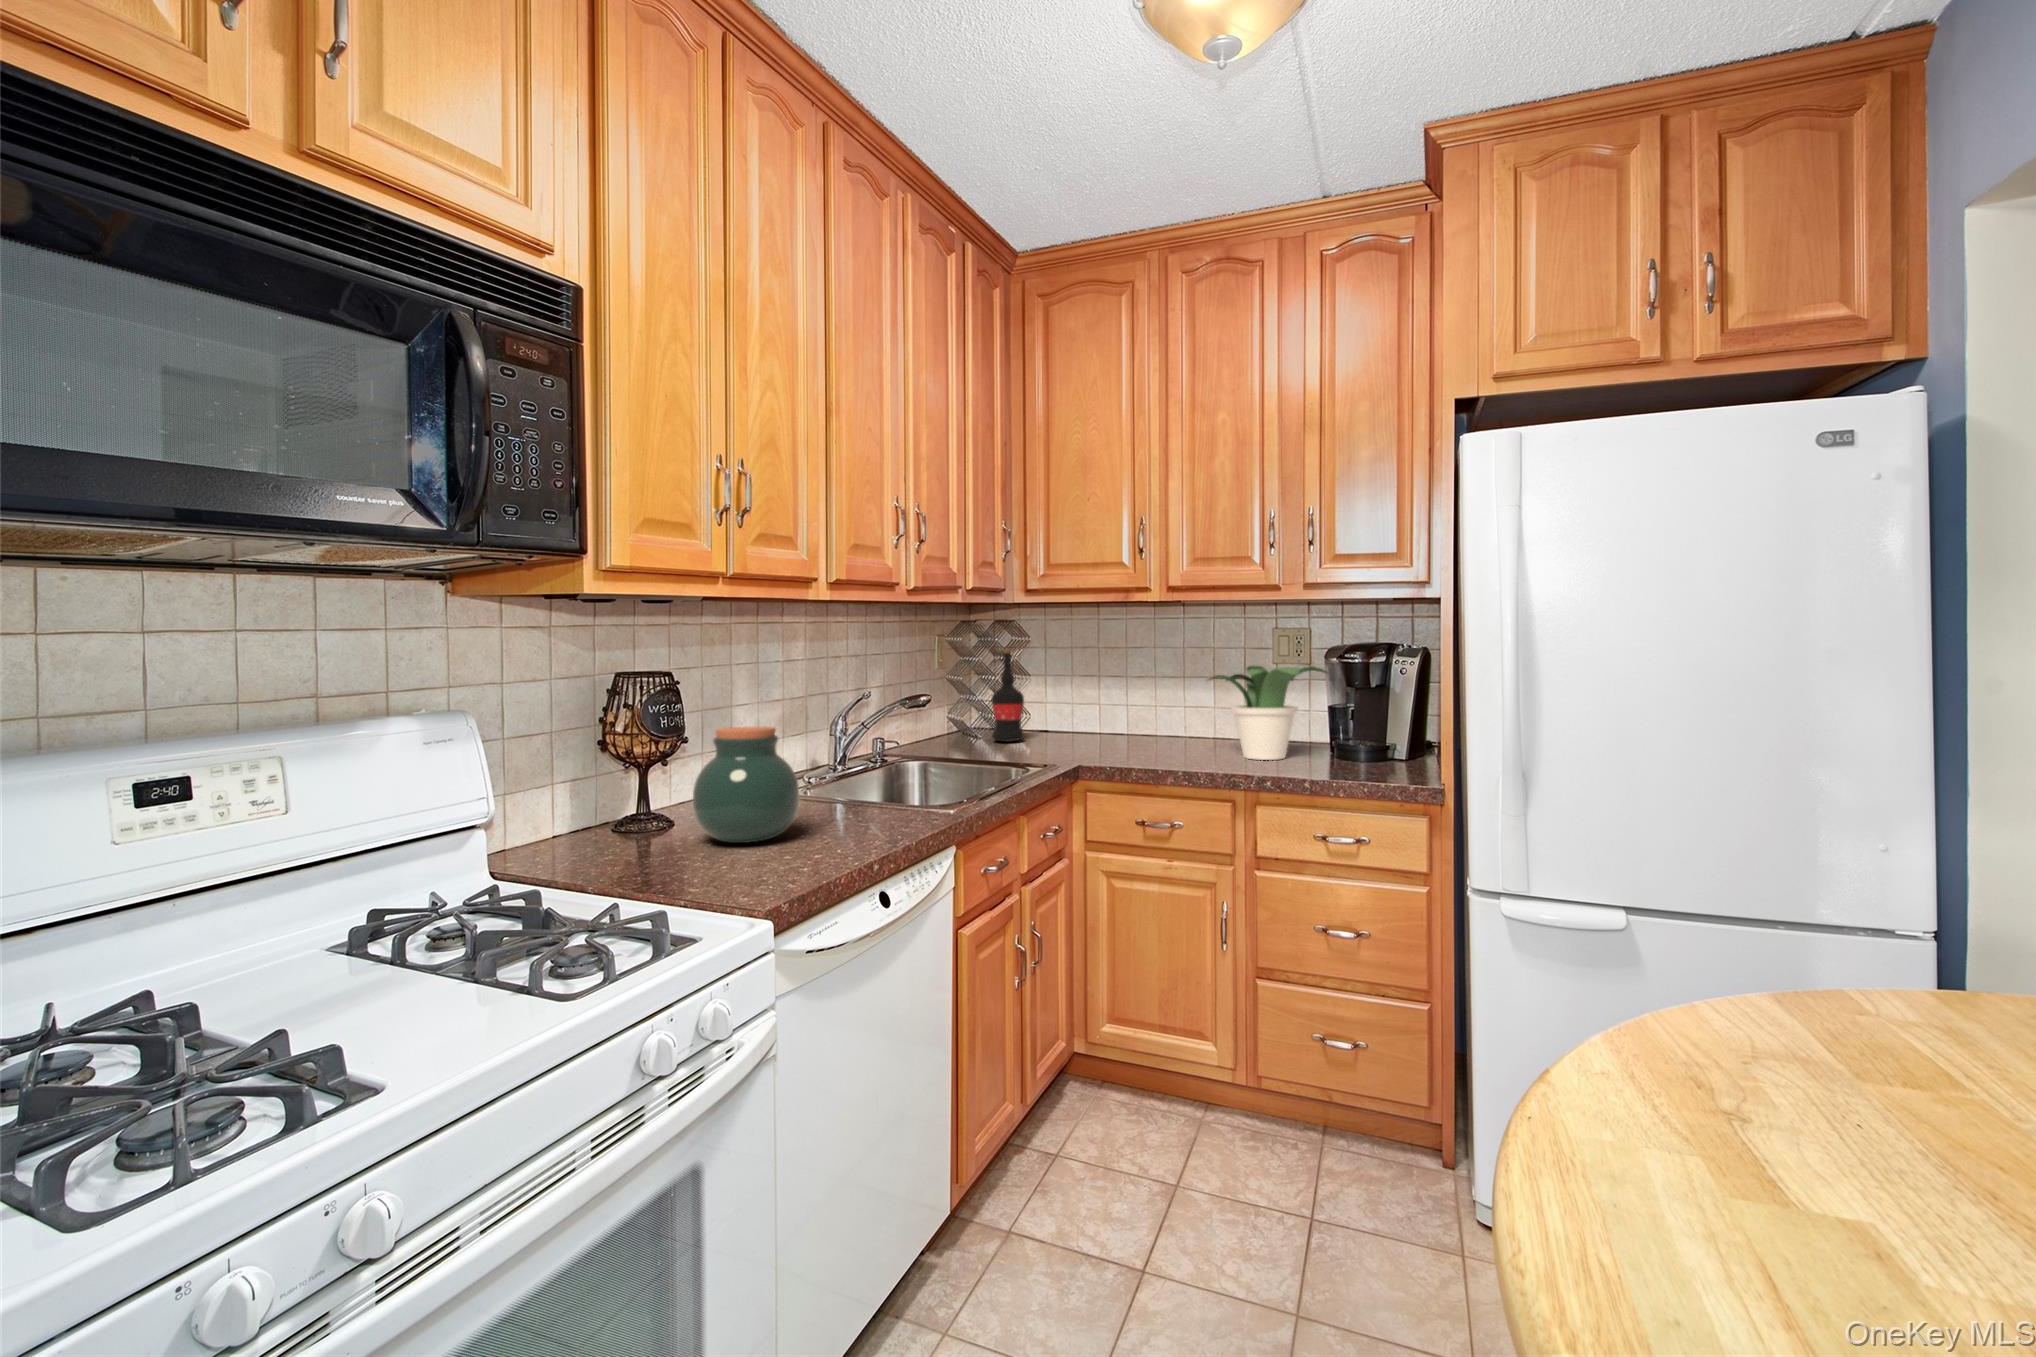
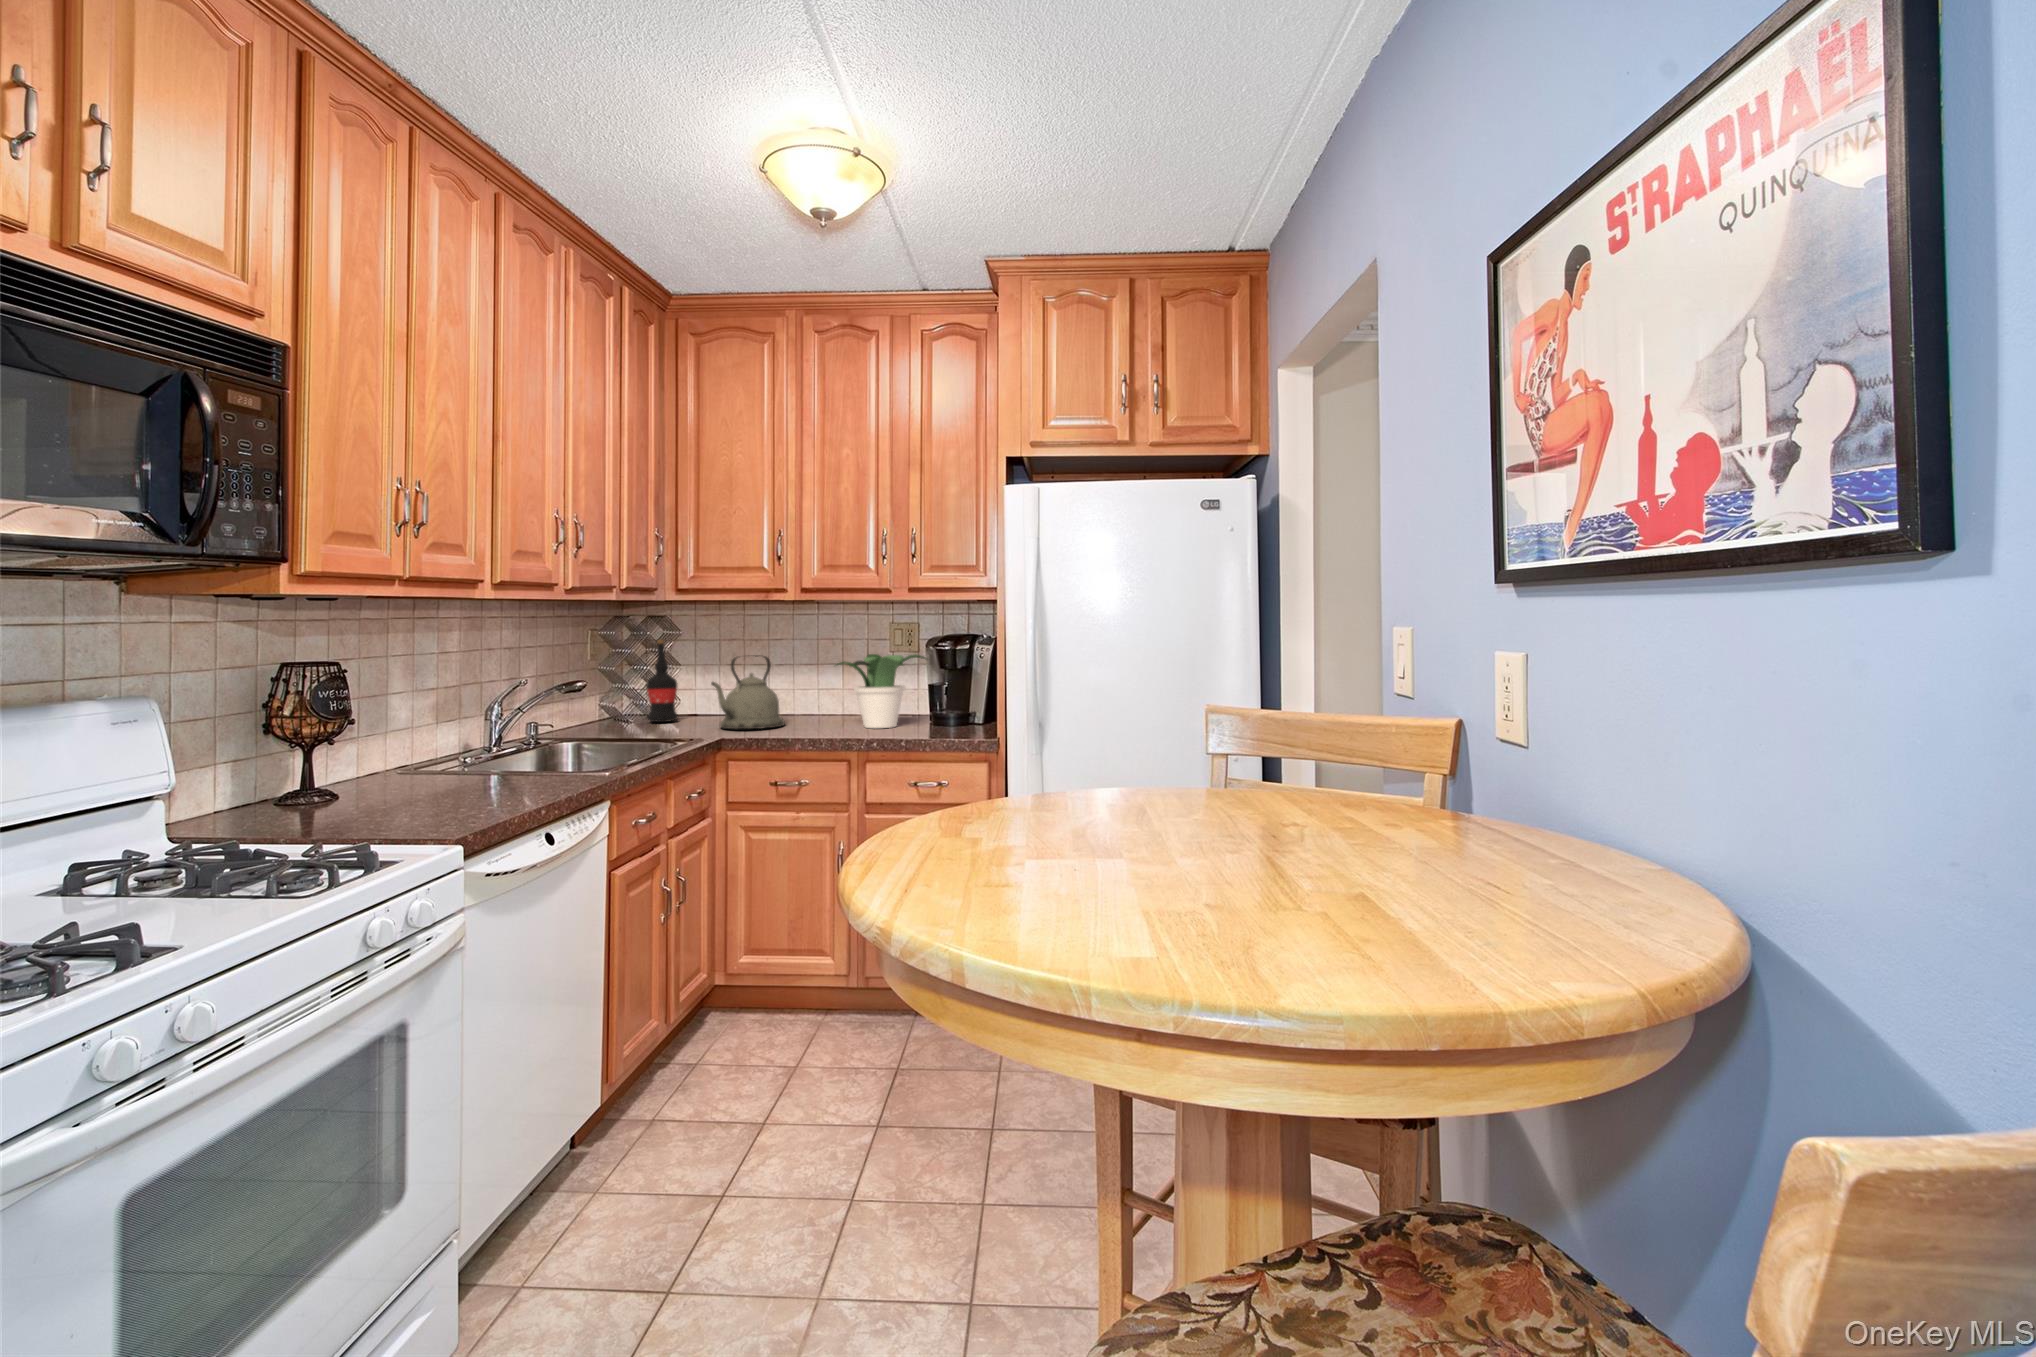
kettle: none [1063,667,1145,755] -> present [711,655,785,729]
jar: present [693,726,800,843] -> none [365,708,468,805]

